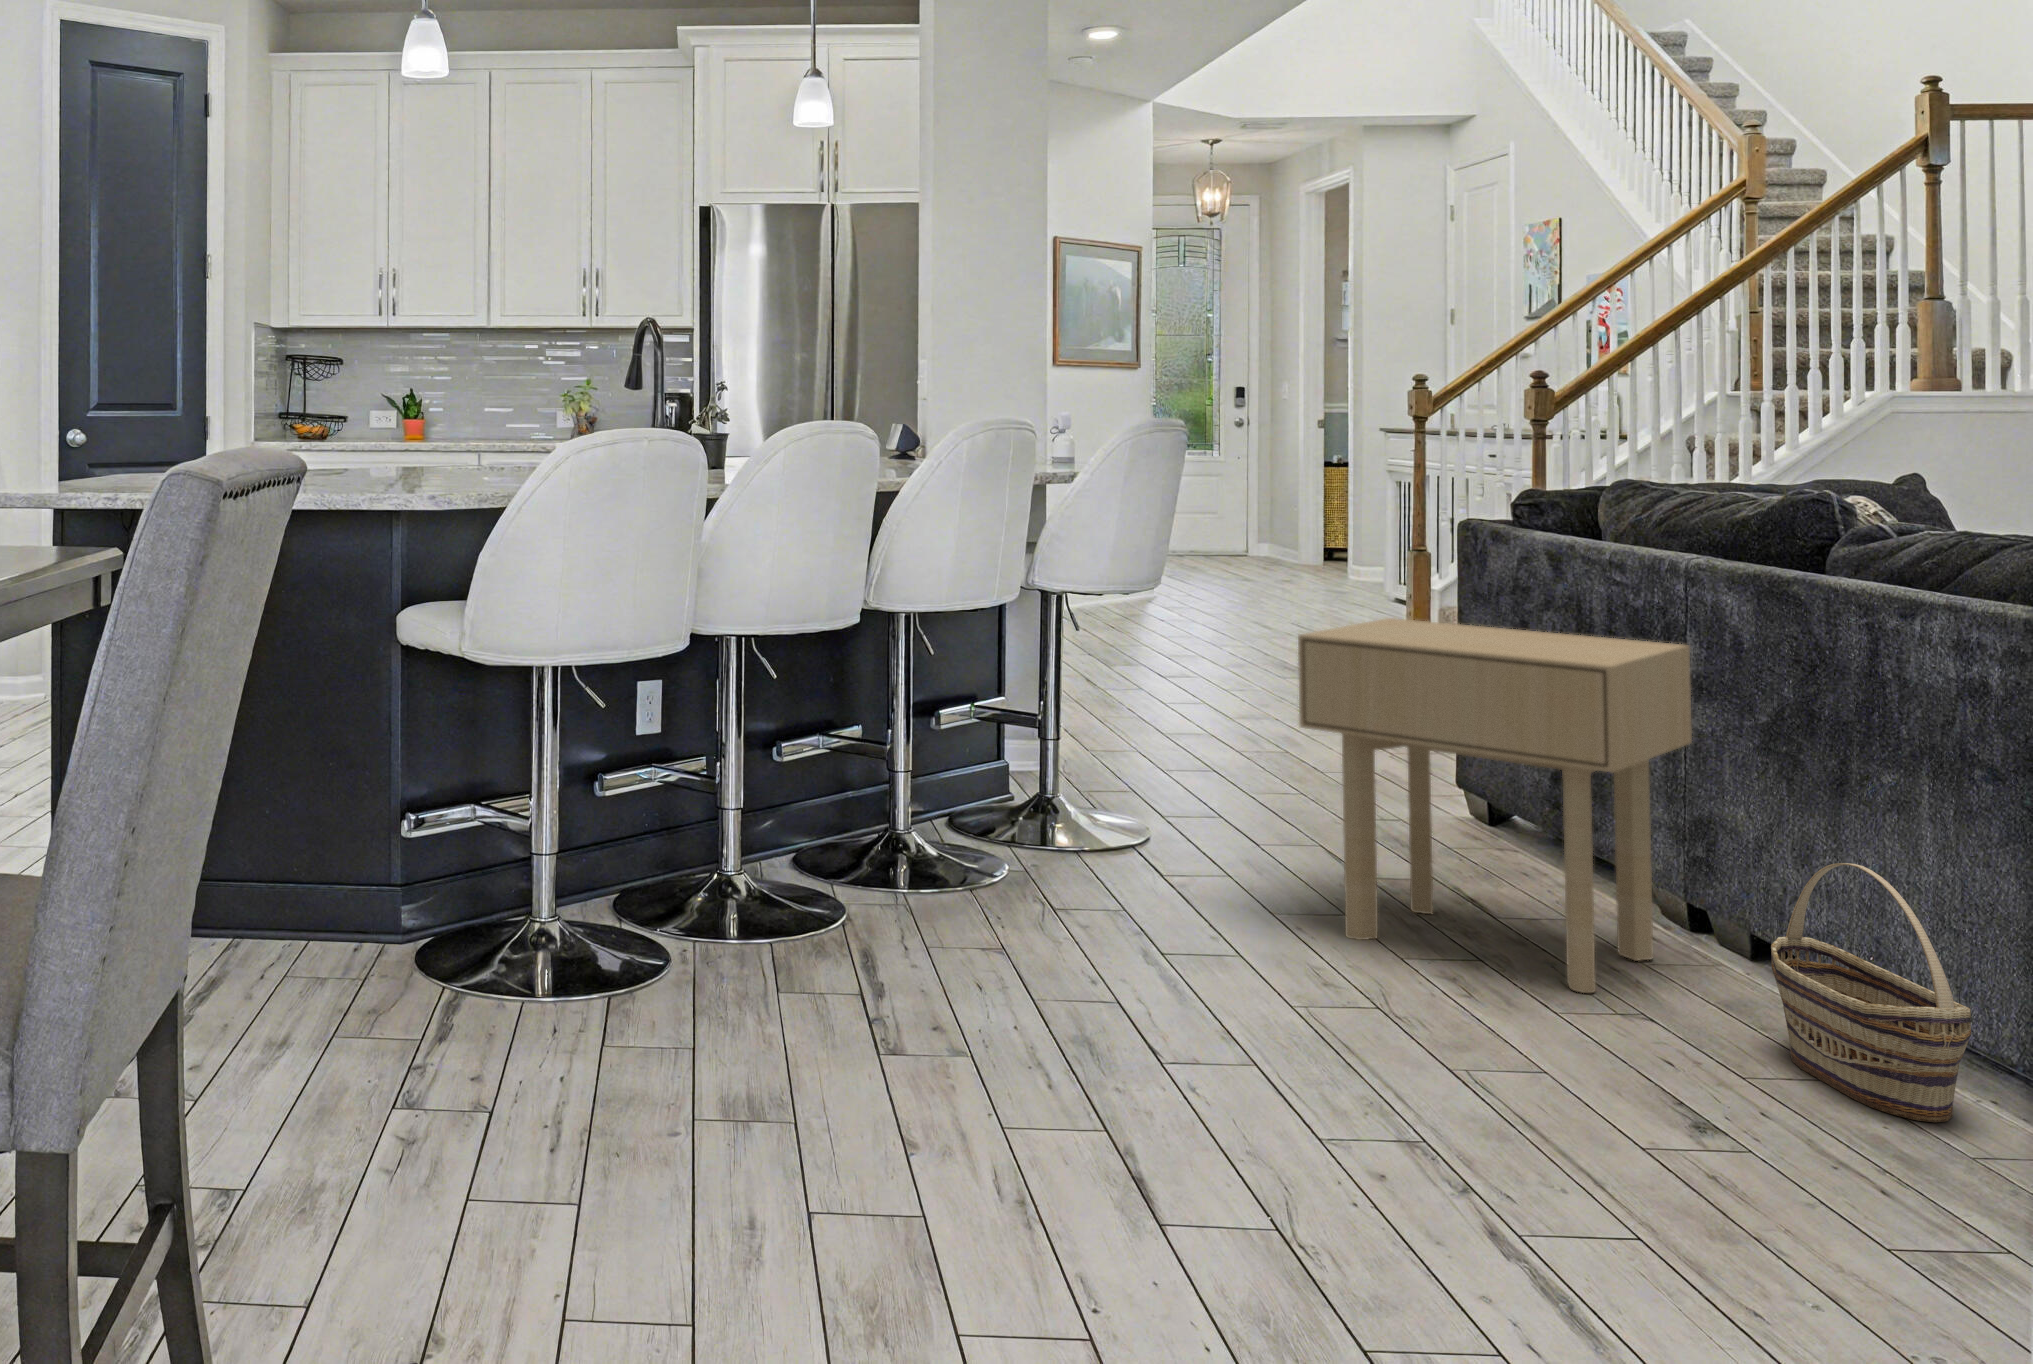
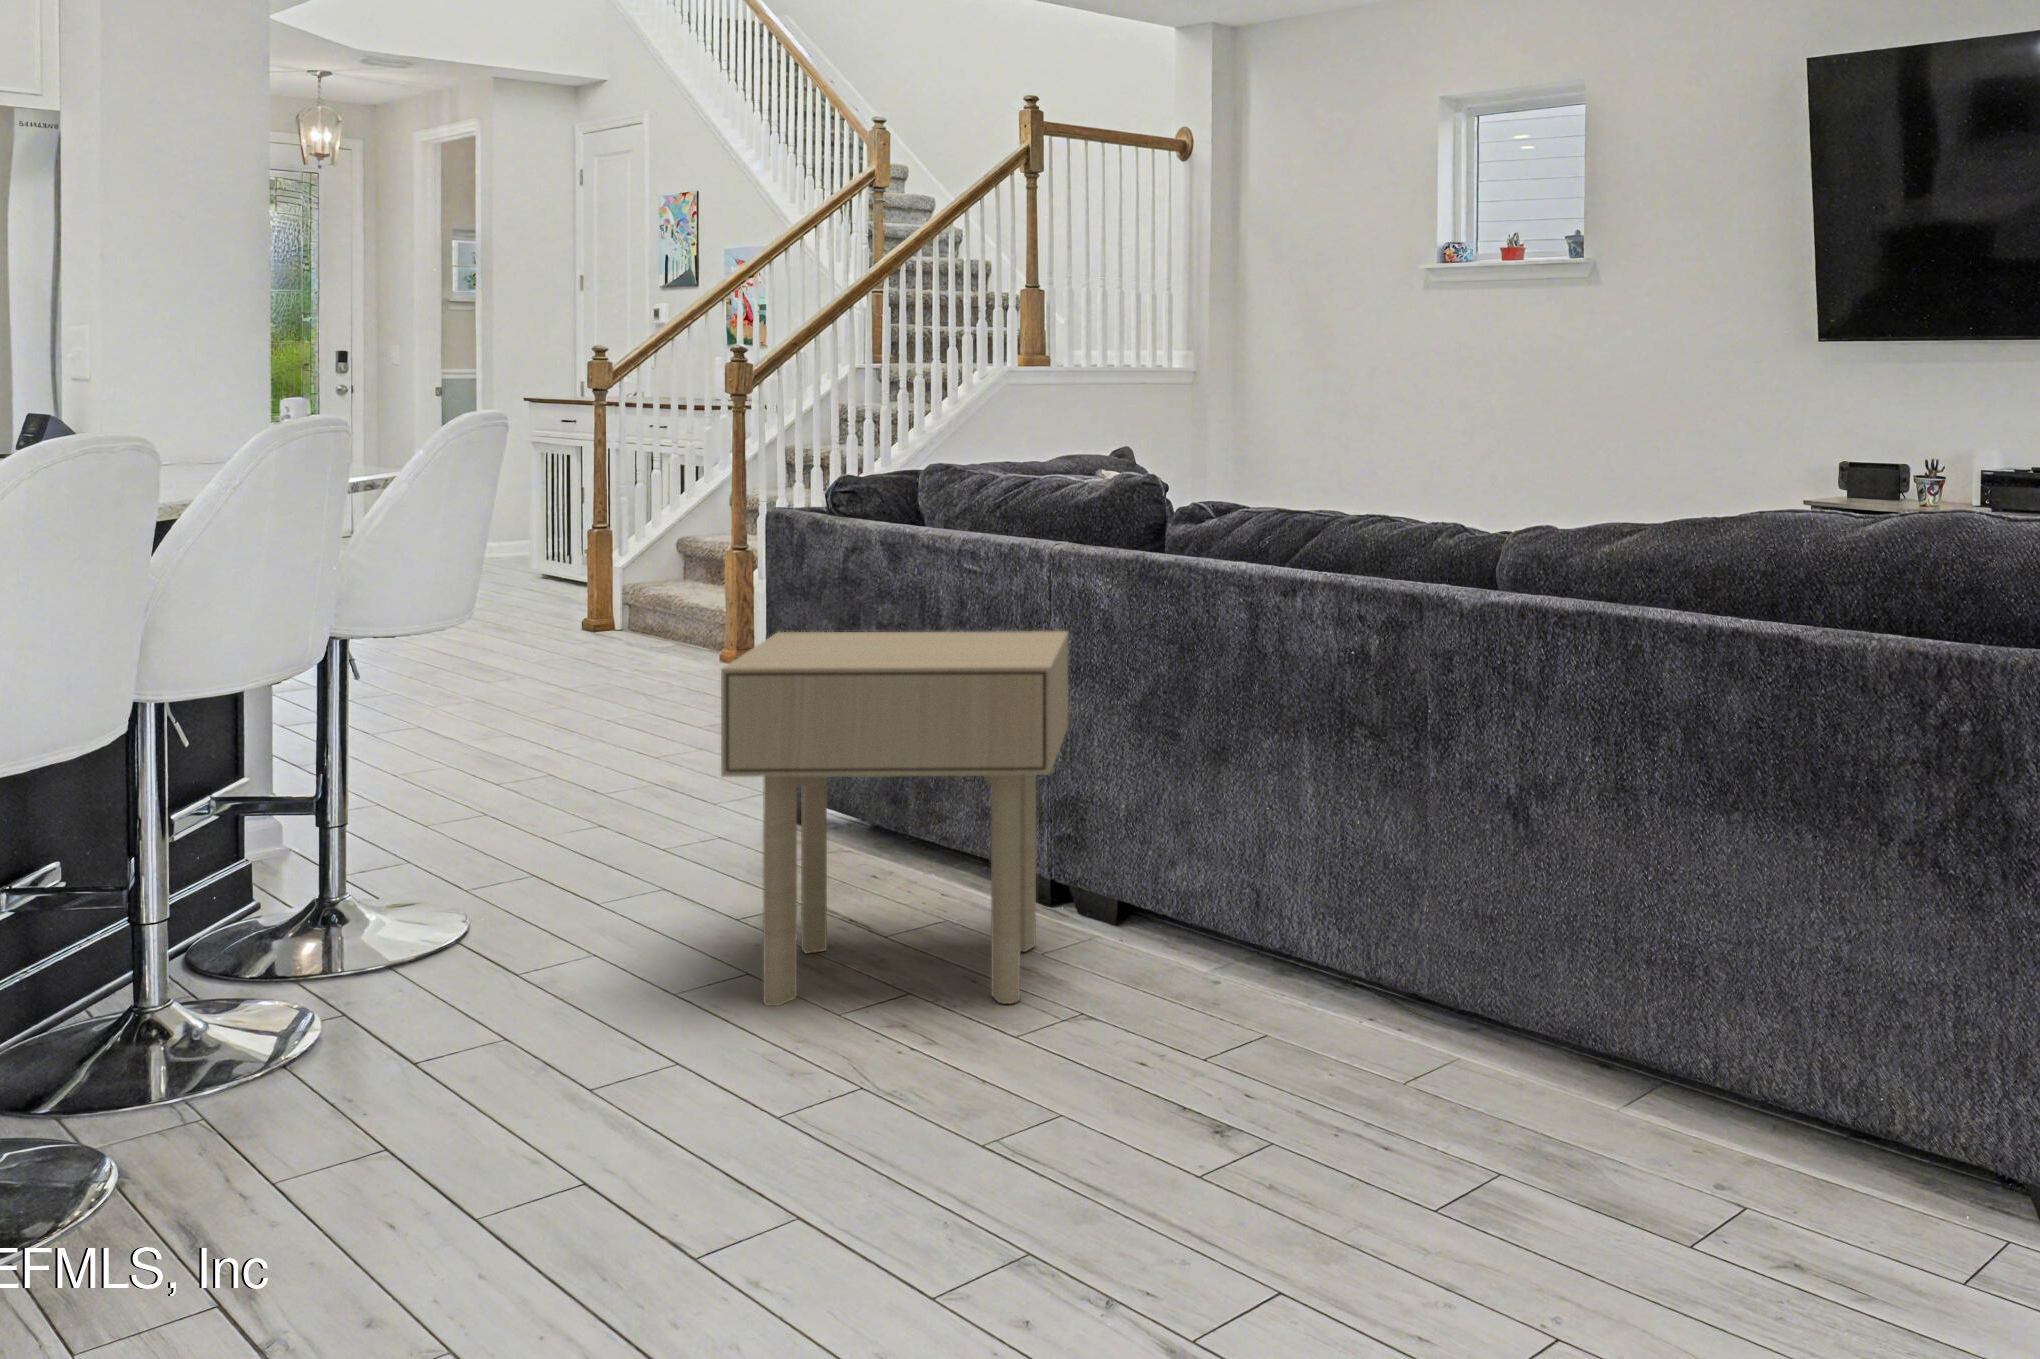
basket: present [1771,863,1971,1122] -> none [1184,827,1353,1053]

